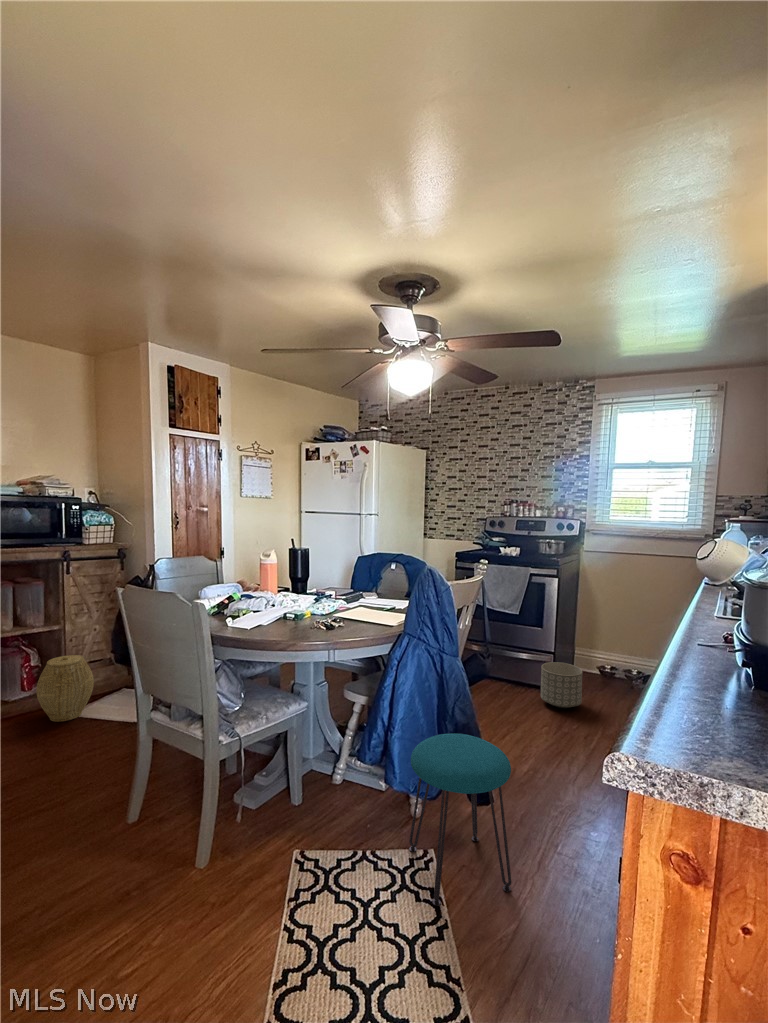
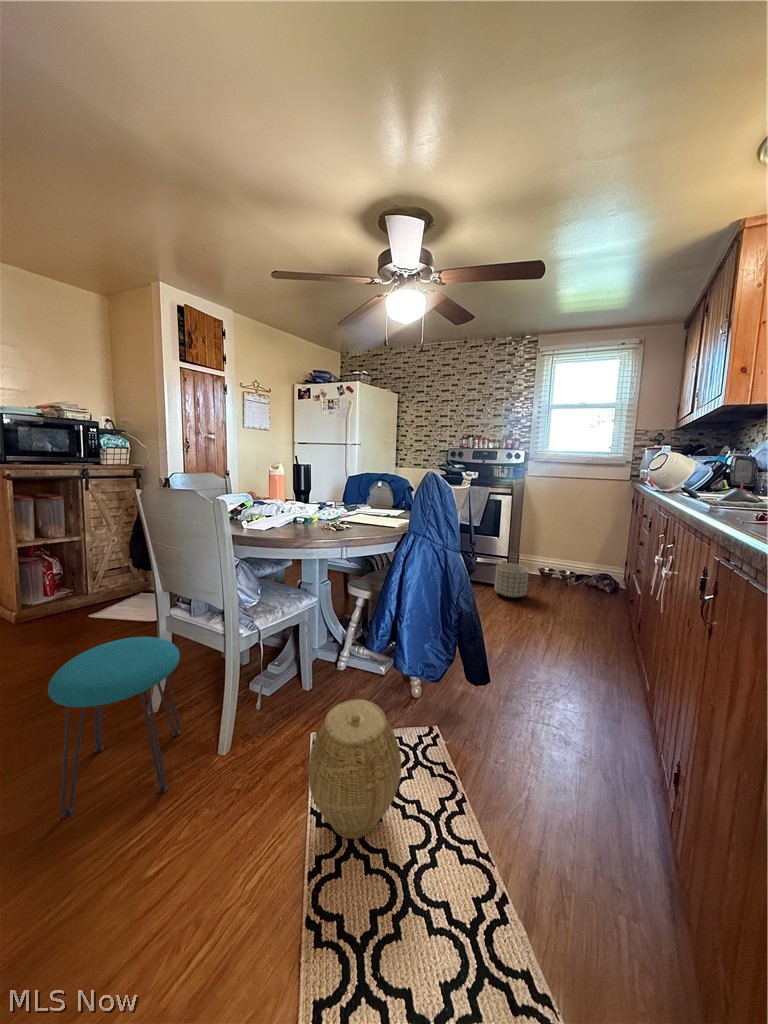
woven basket: present [36,655,94,722] -> present [308,699,401,839]
stool: present [409,733,512,906] -> present [48,637,181,818]

